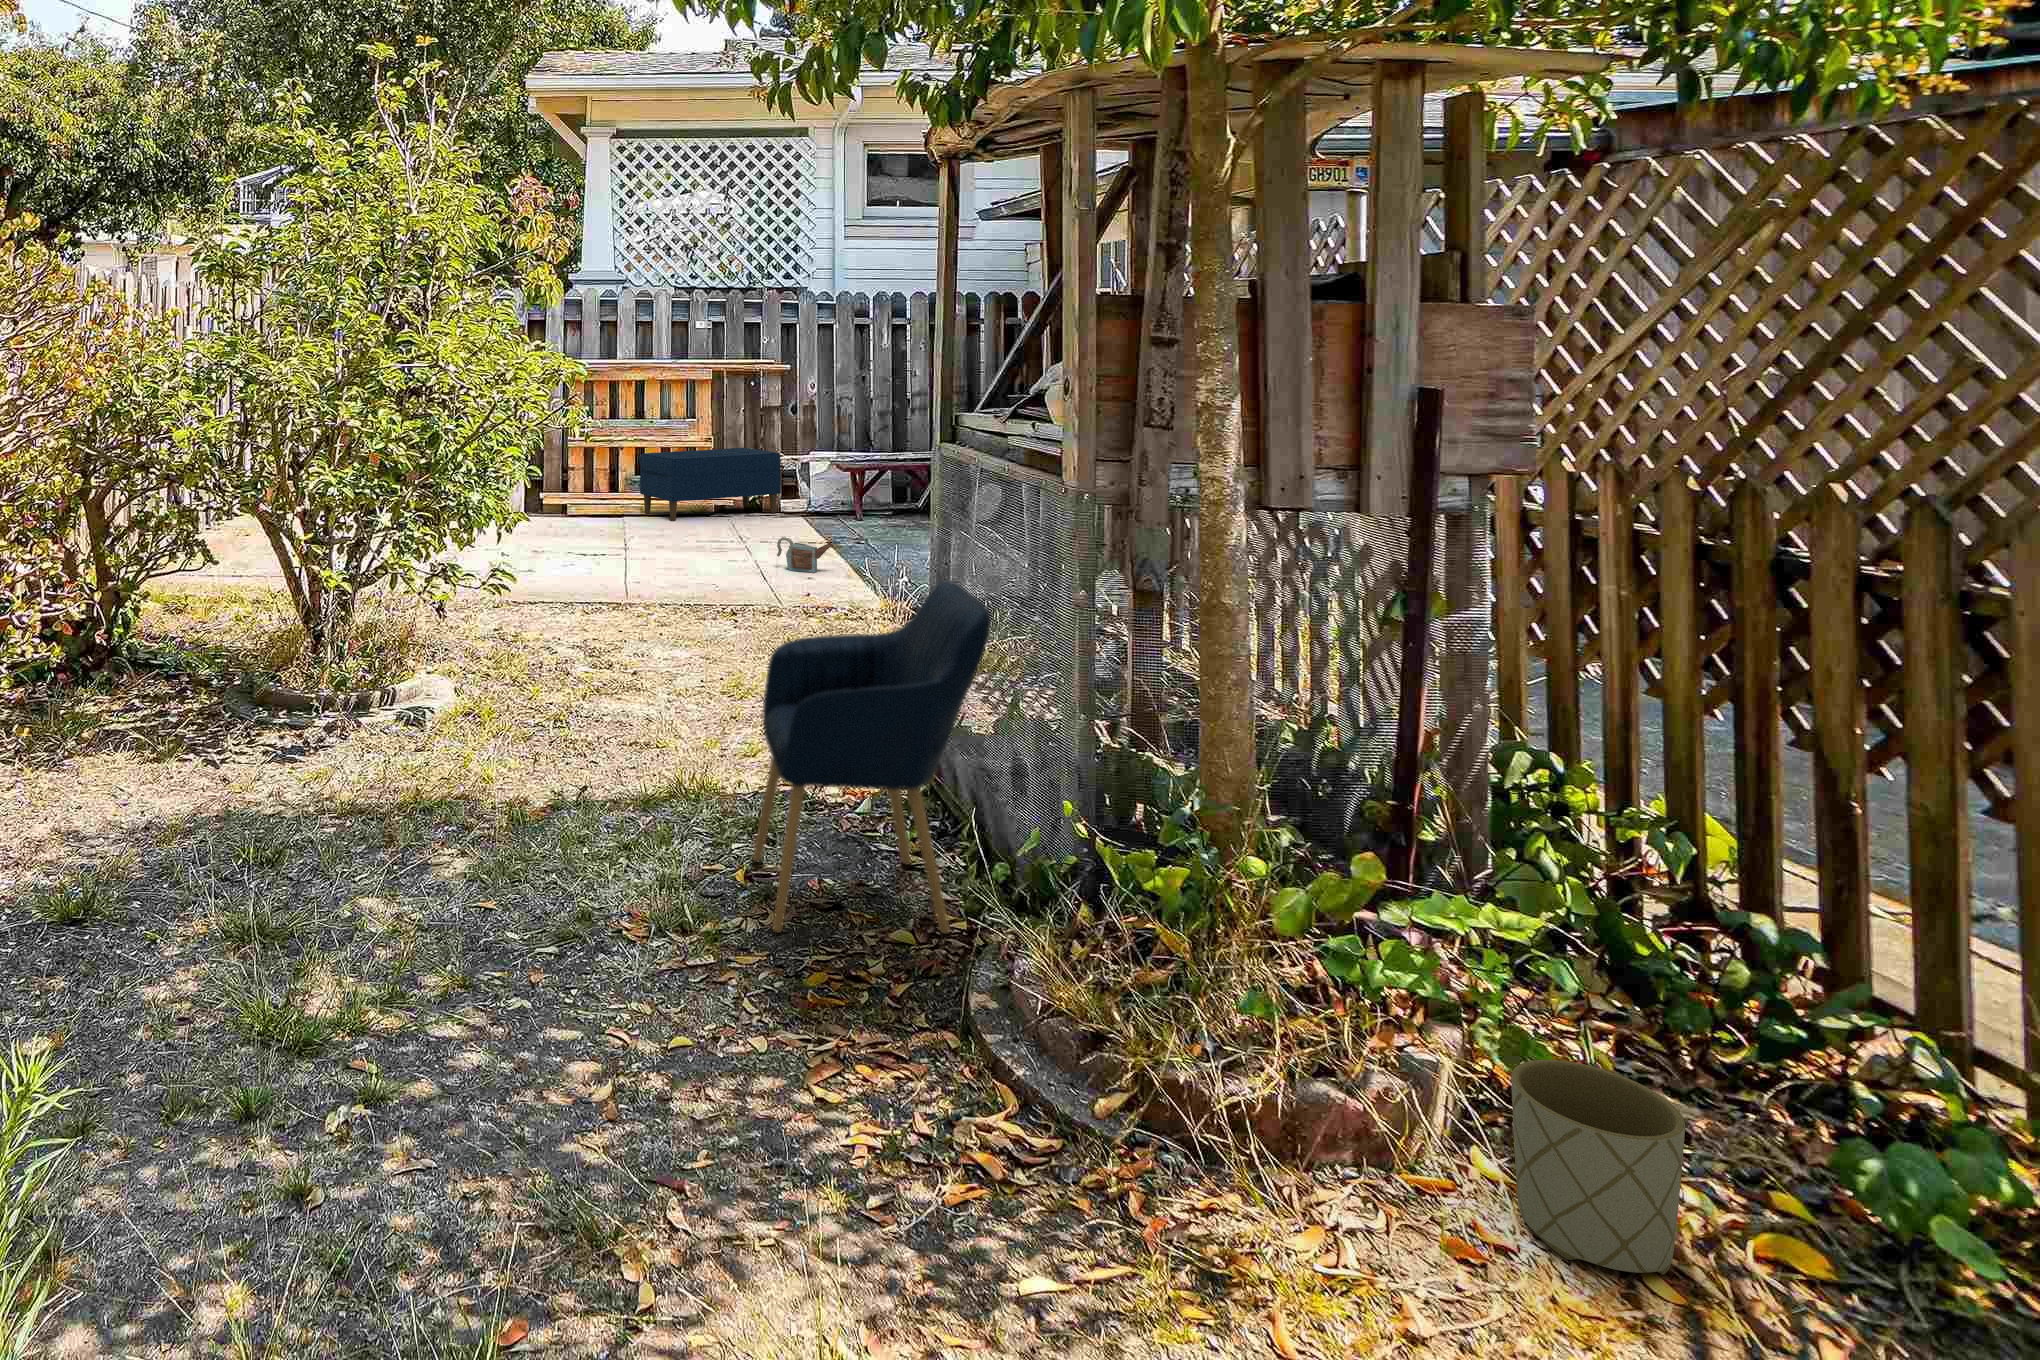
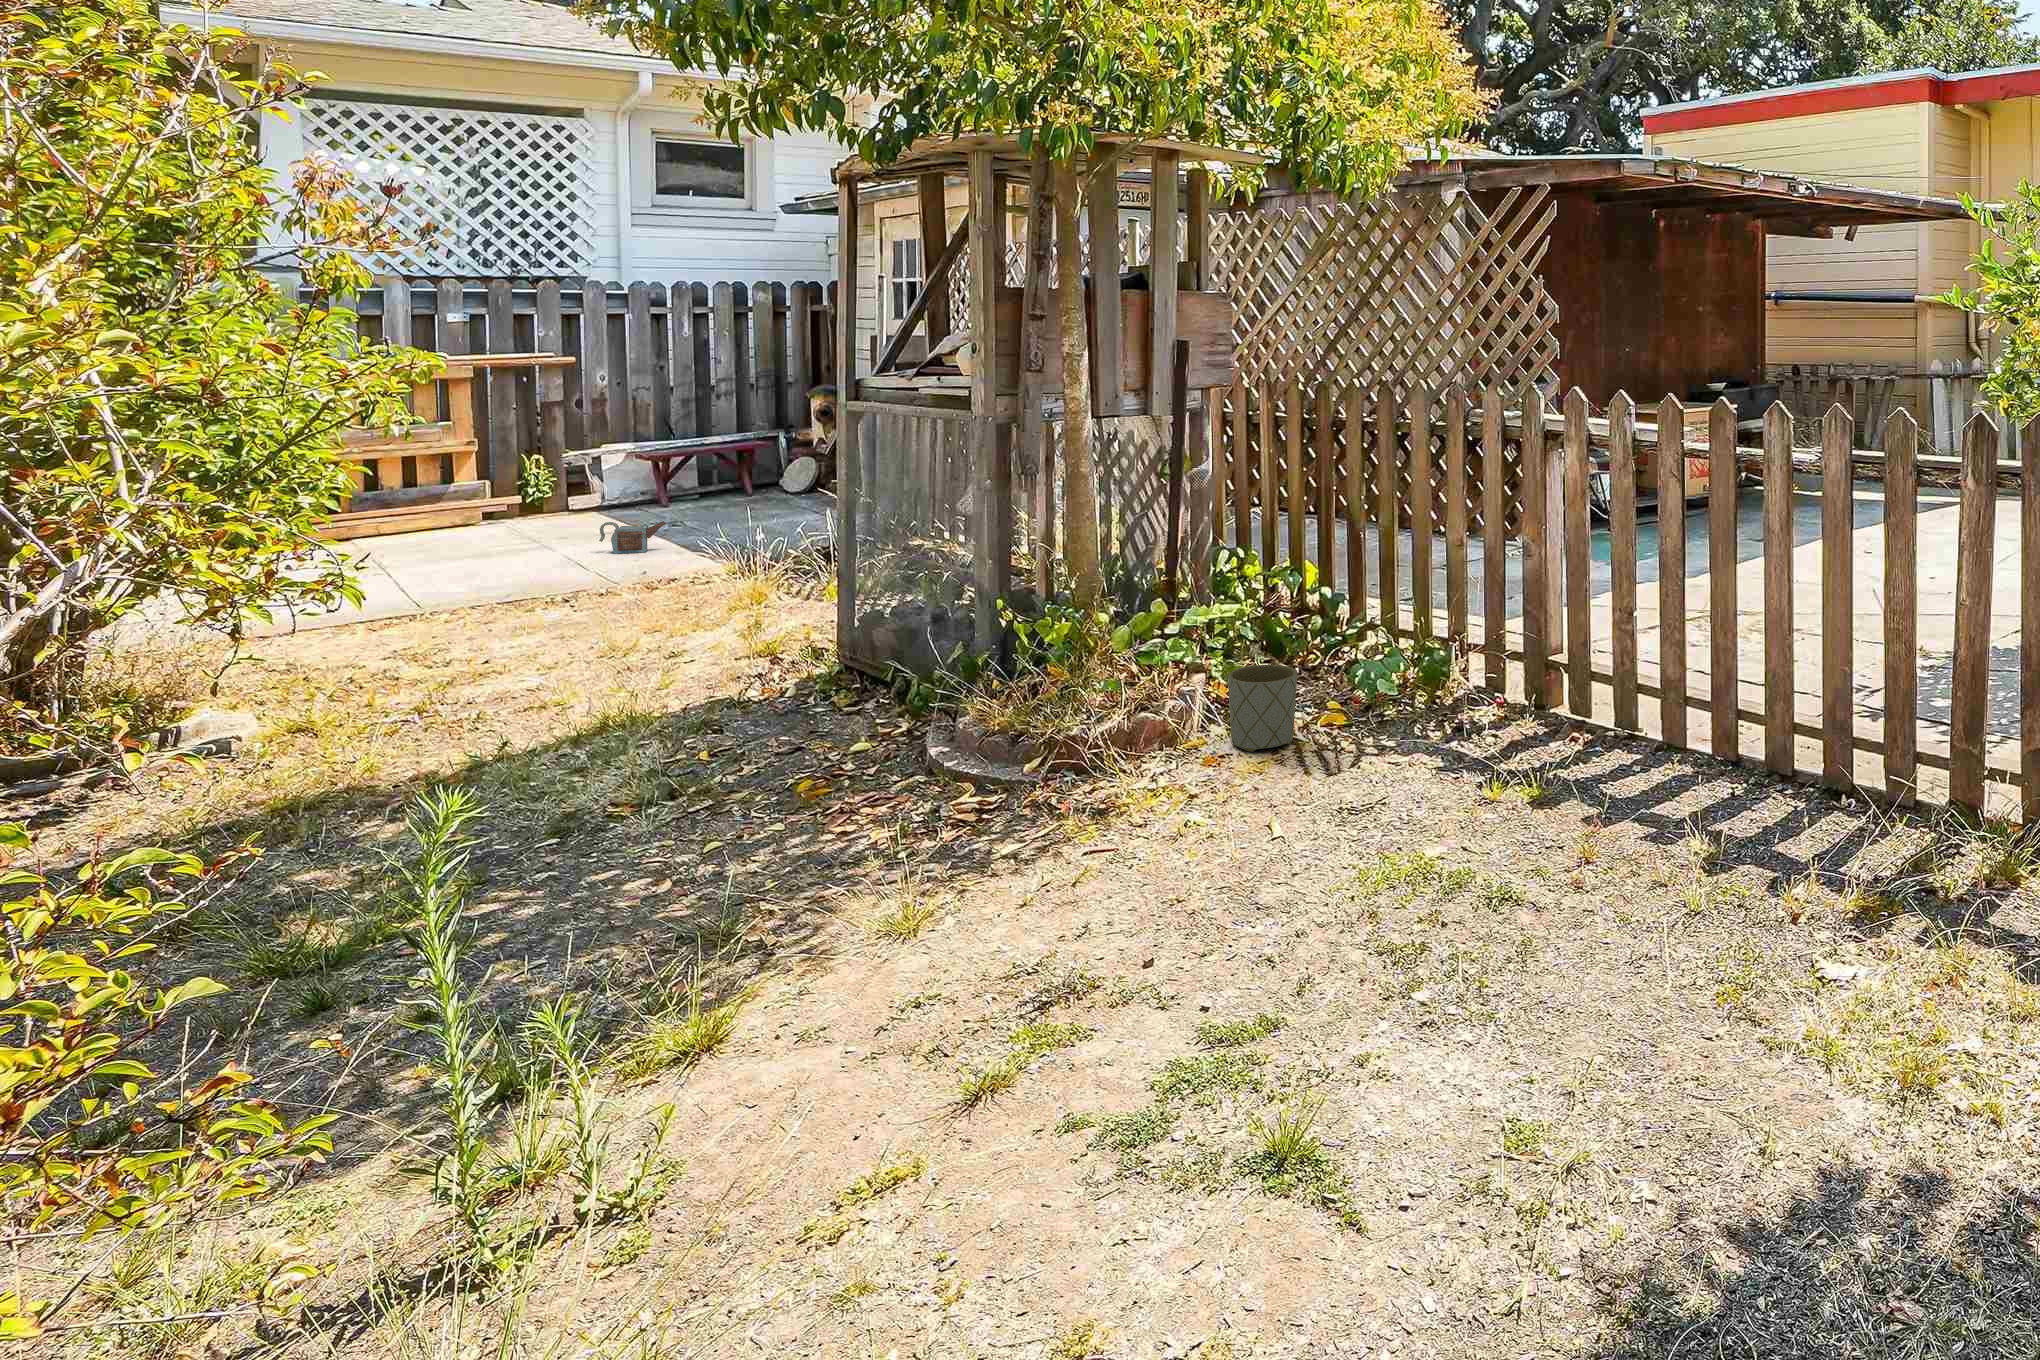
bench: present [640,448,781,521] -> none [380,446,574,530]
chair: present [753,581,991,934] -> none [703,489,915,765]

